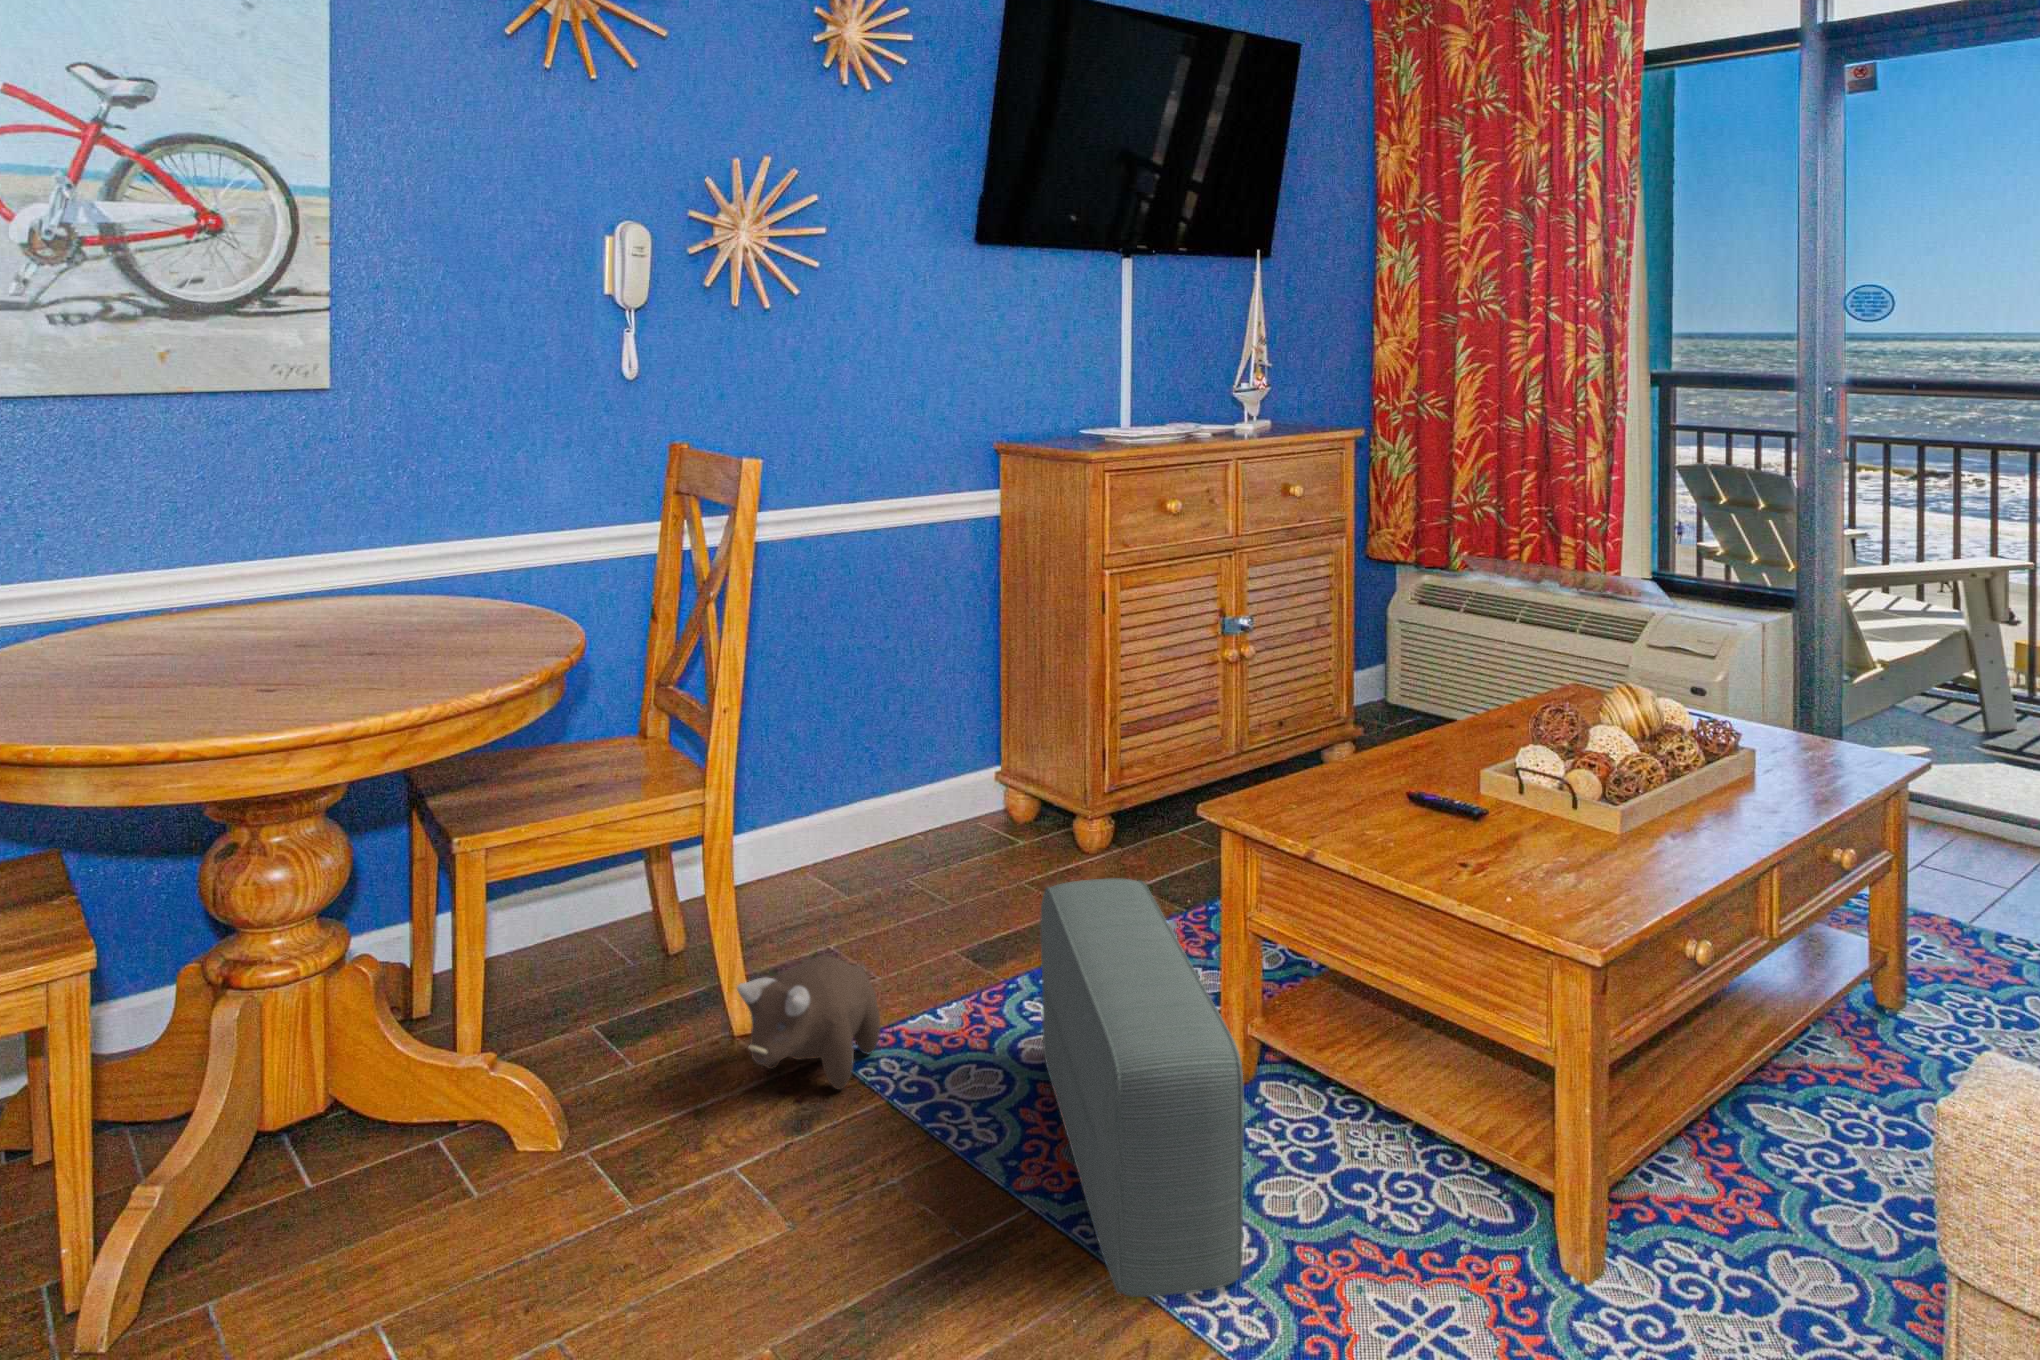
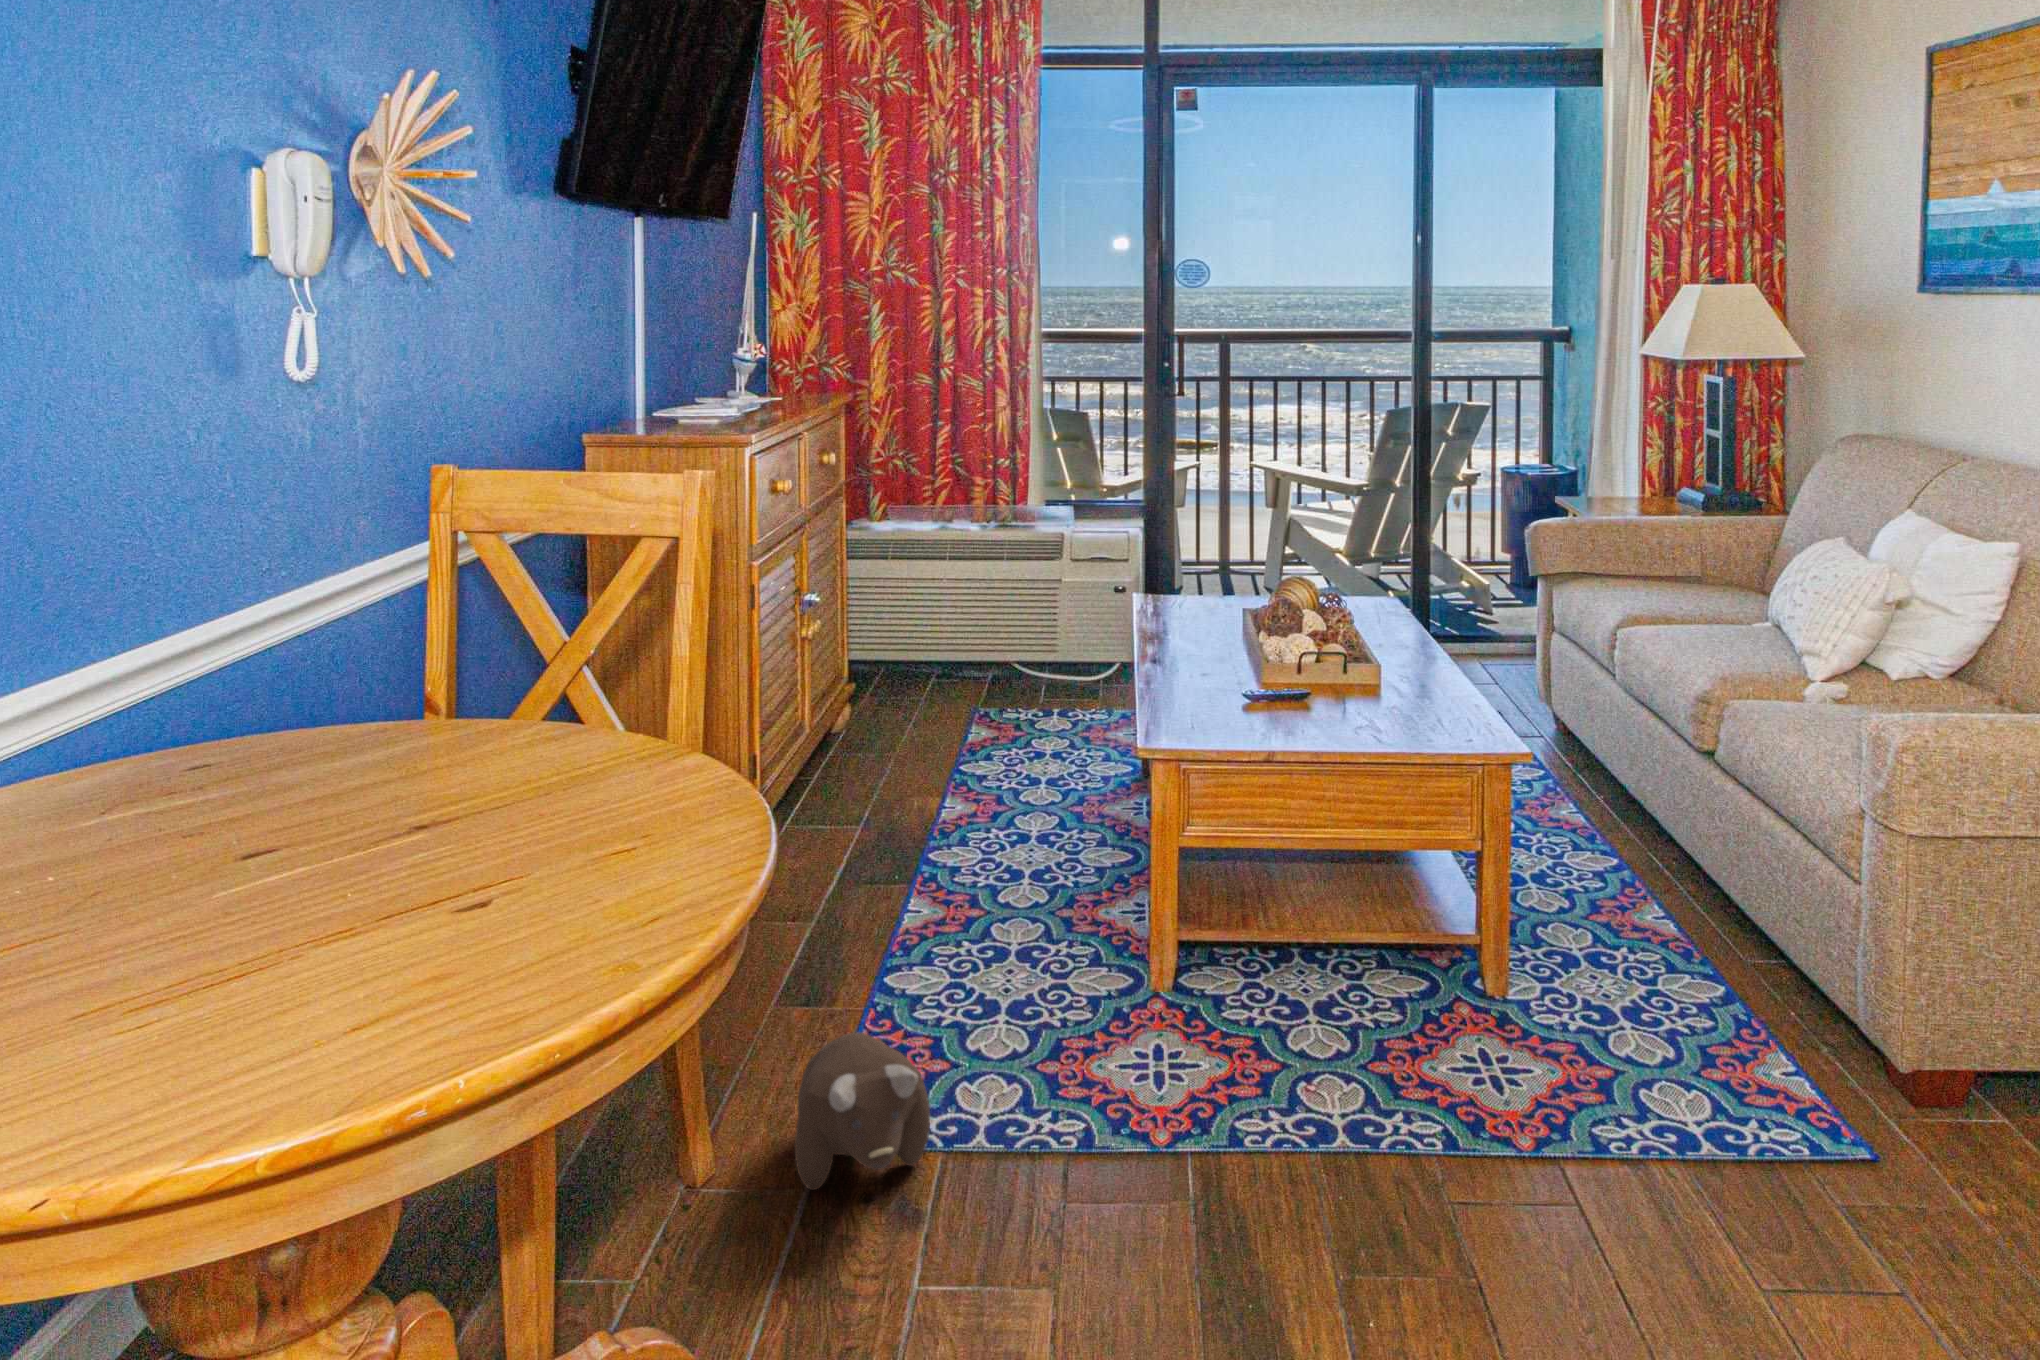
pouf: present [1040,878,1244,1297] -> none [1021,837,1402,1152]

